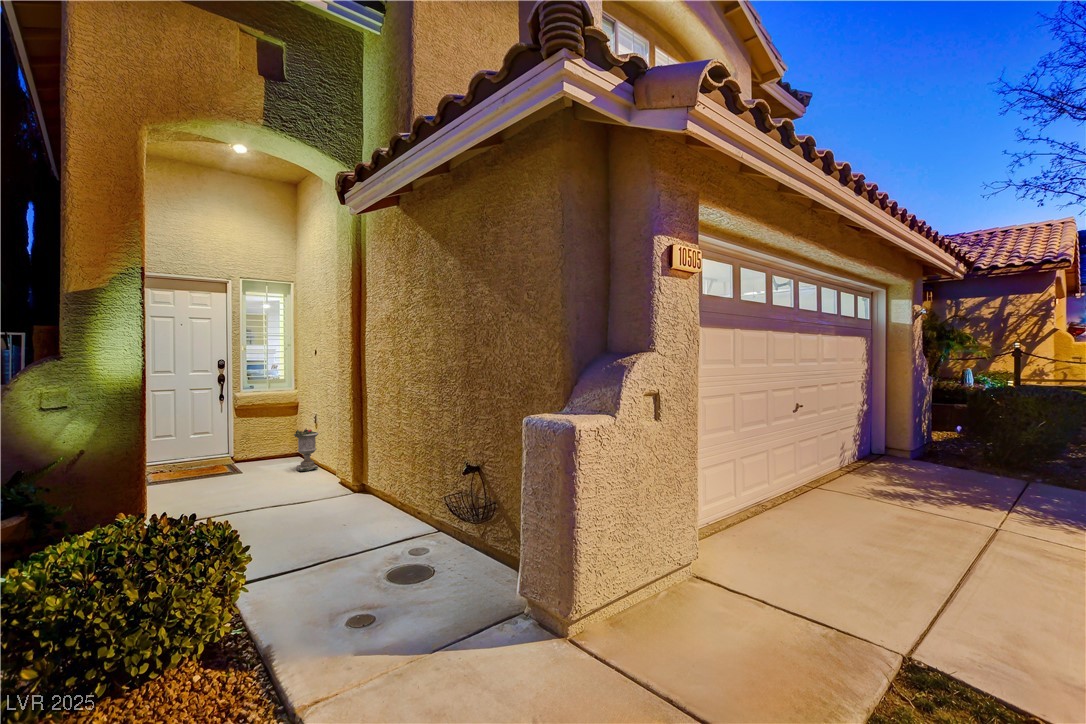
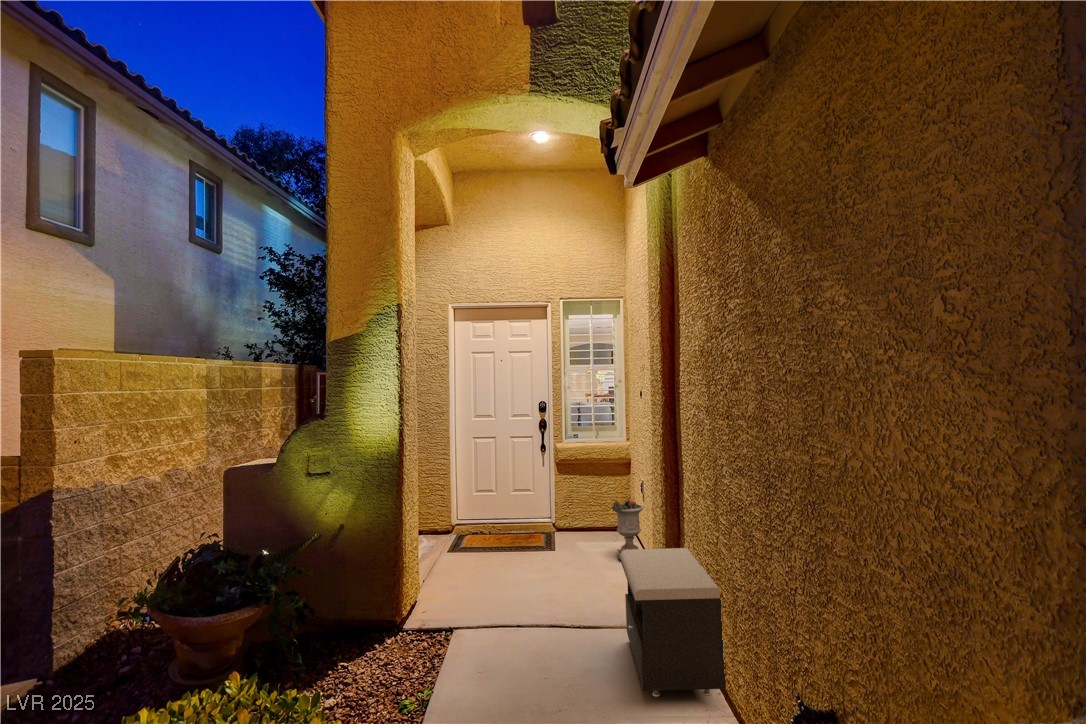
storage bench: none [329,442,404,521] -> present [620,548,726,697]

